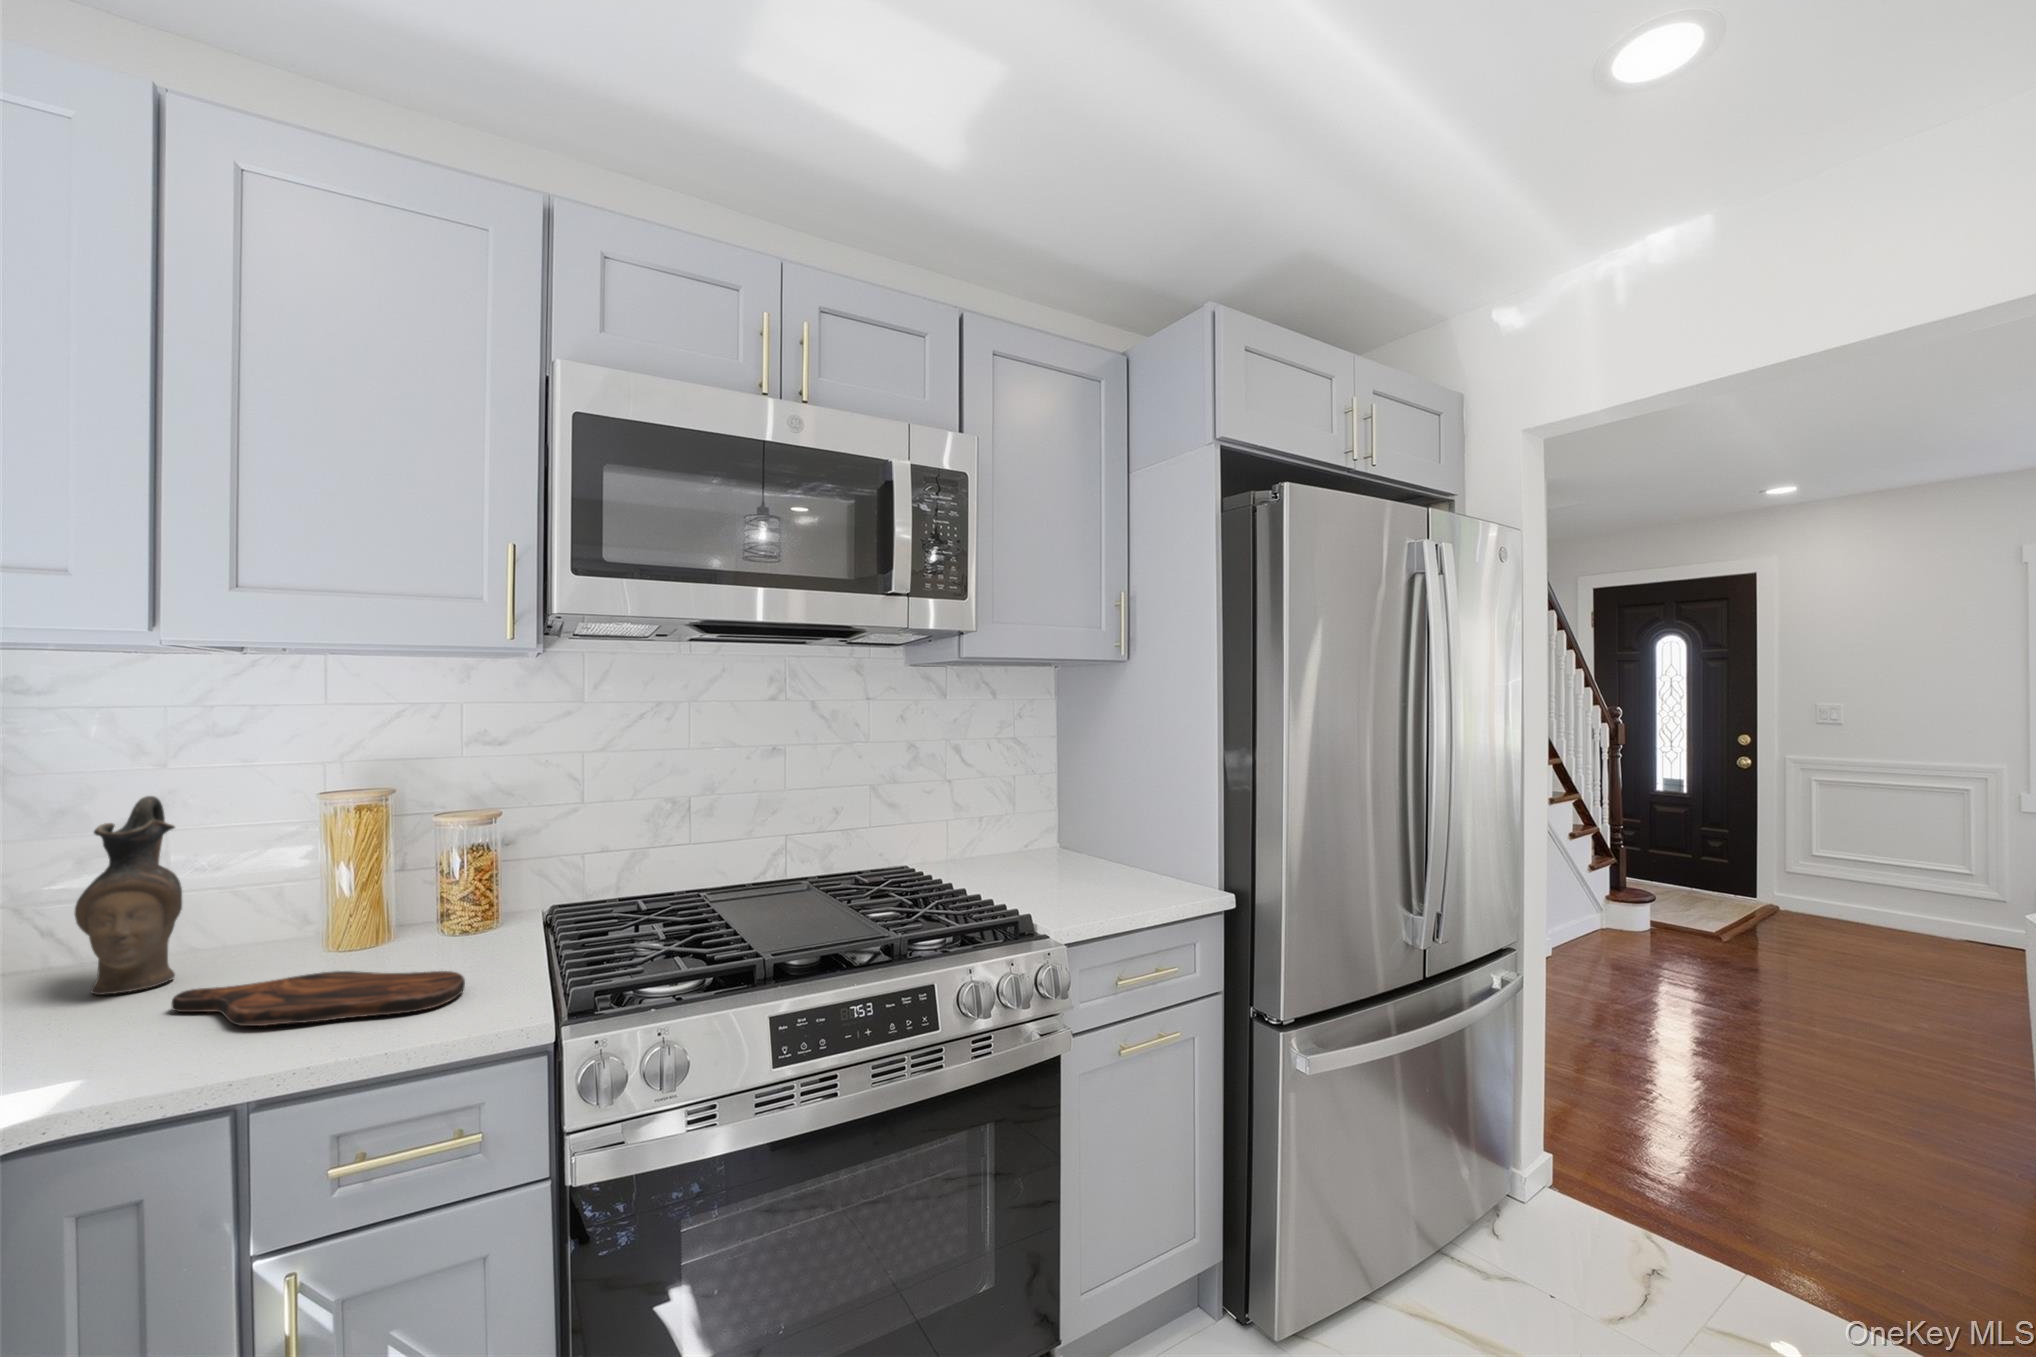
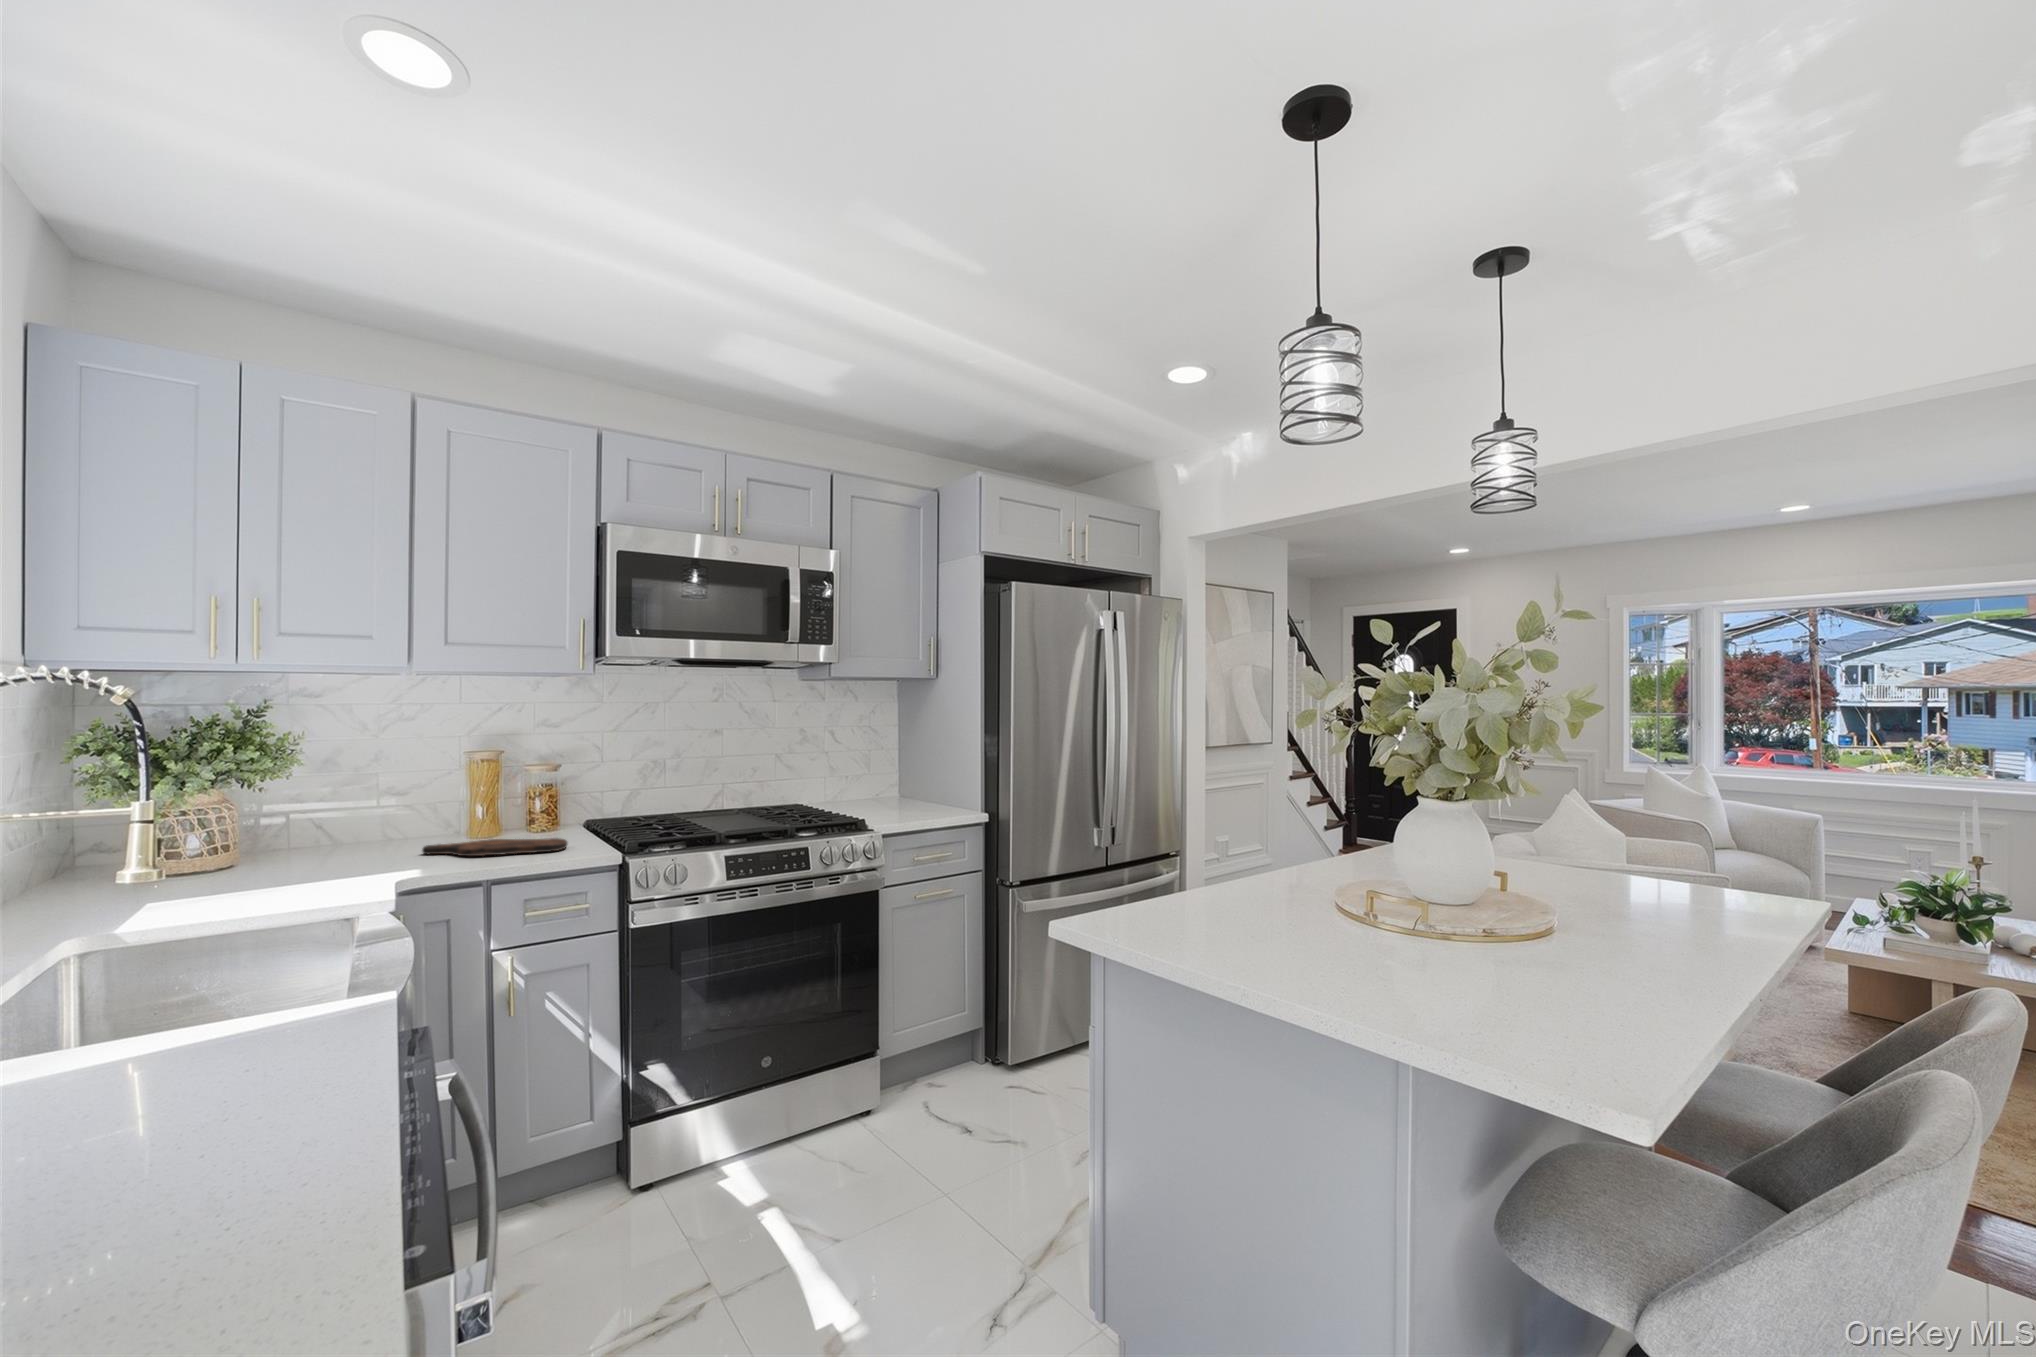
ceramic pitcher: present [75,796,182,995] -> none [363,752,411,851]

